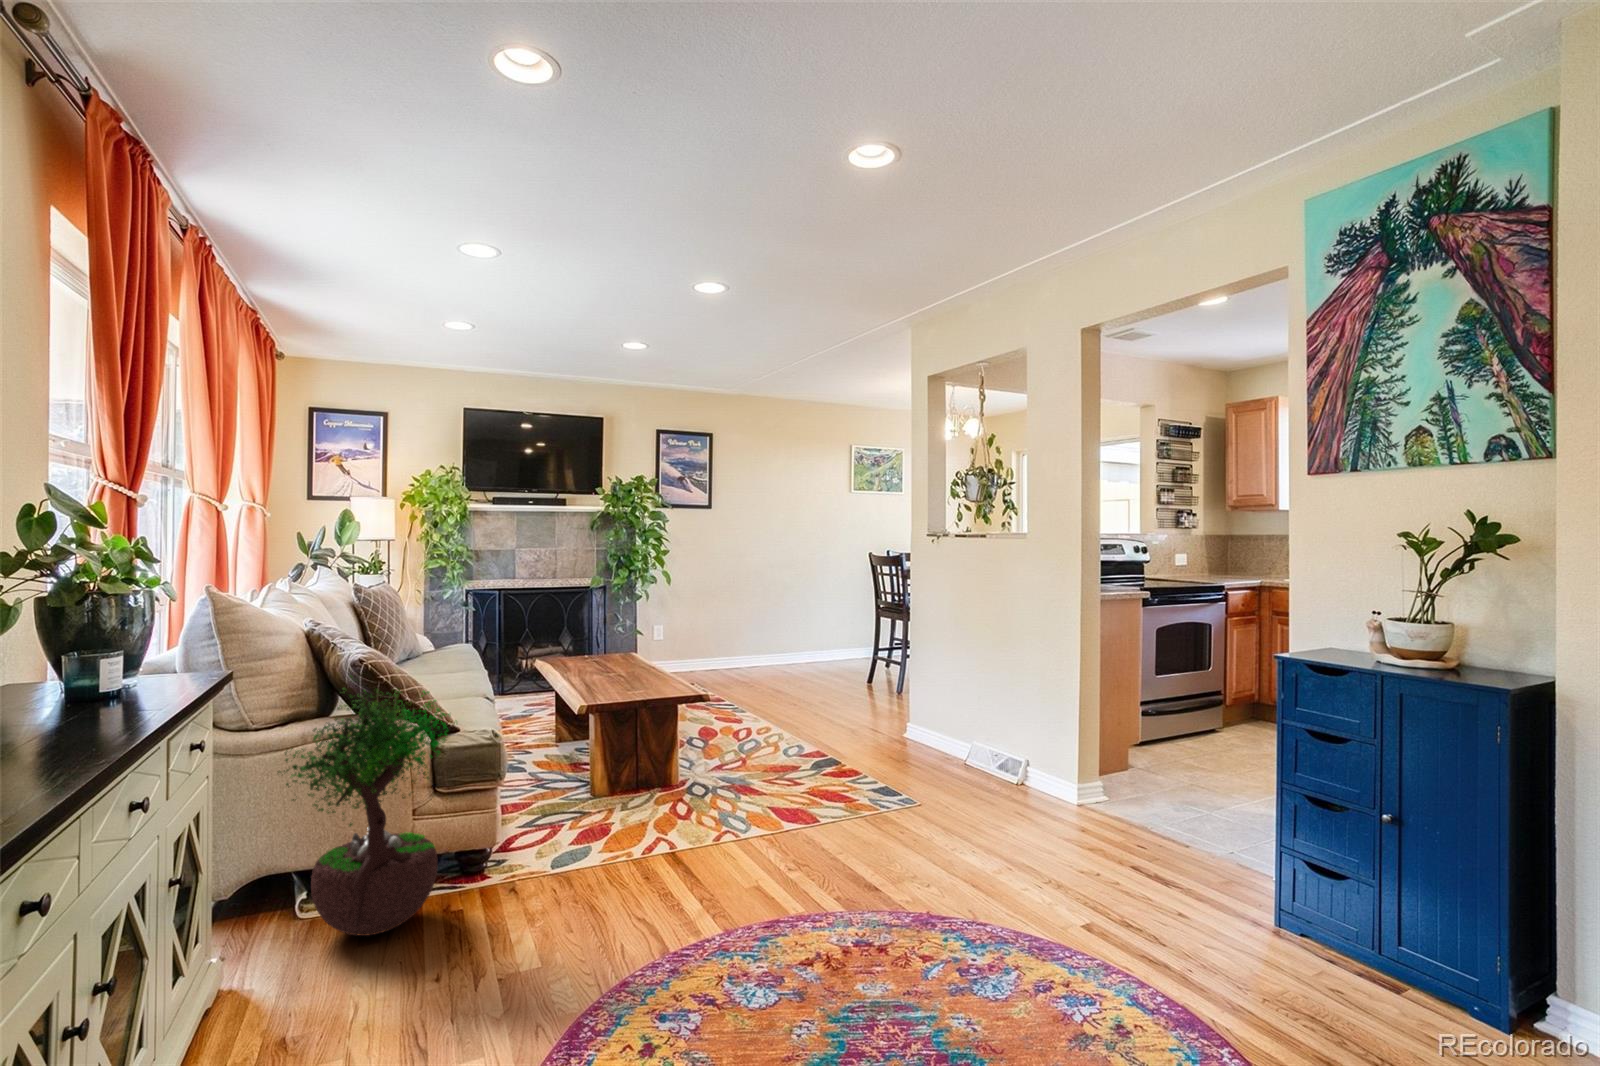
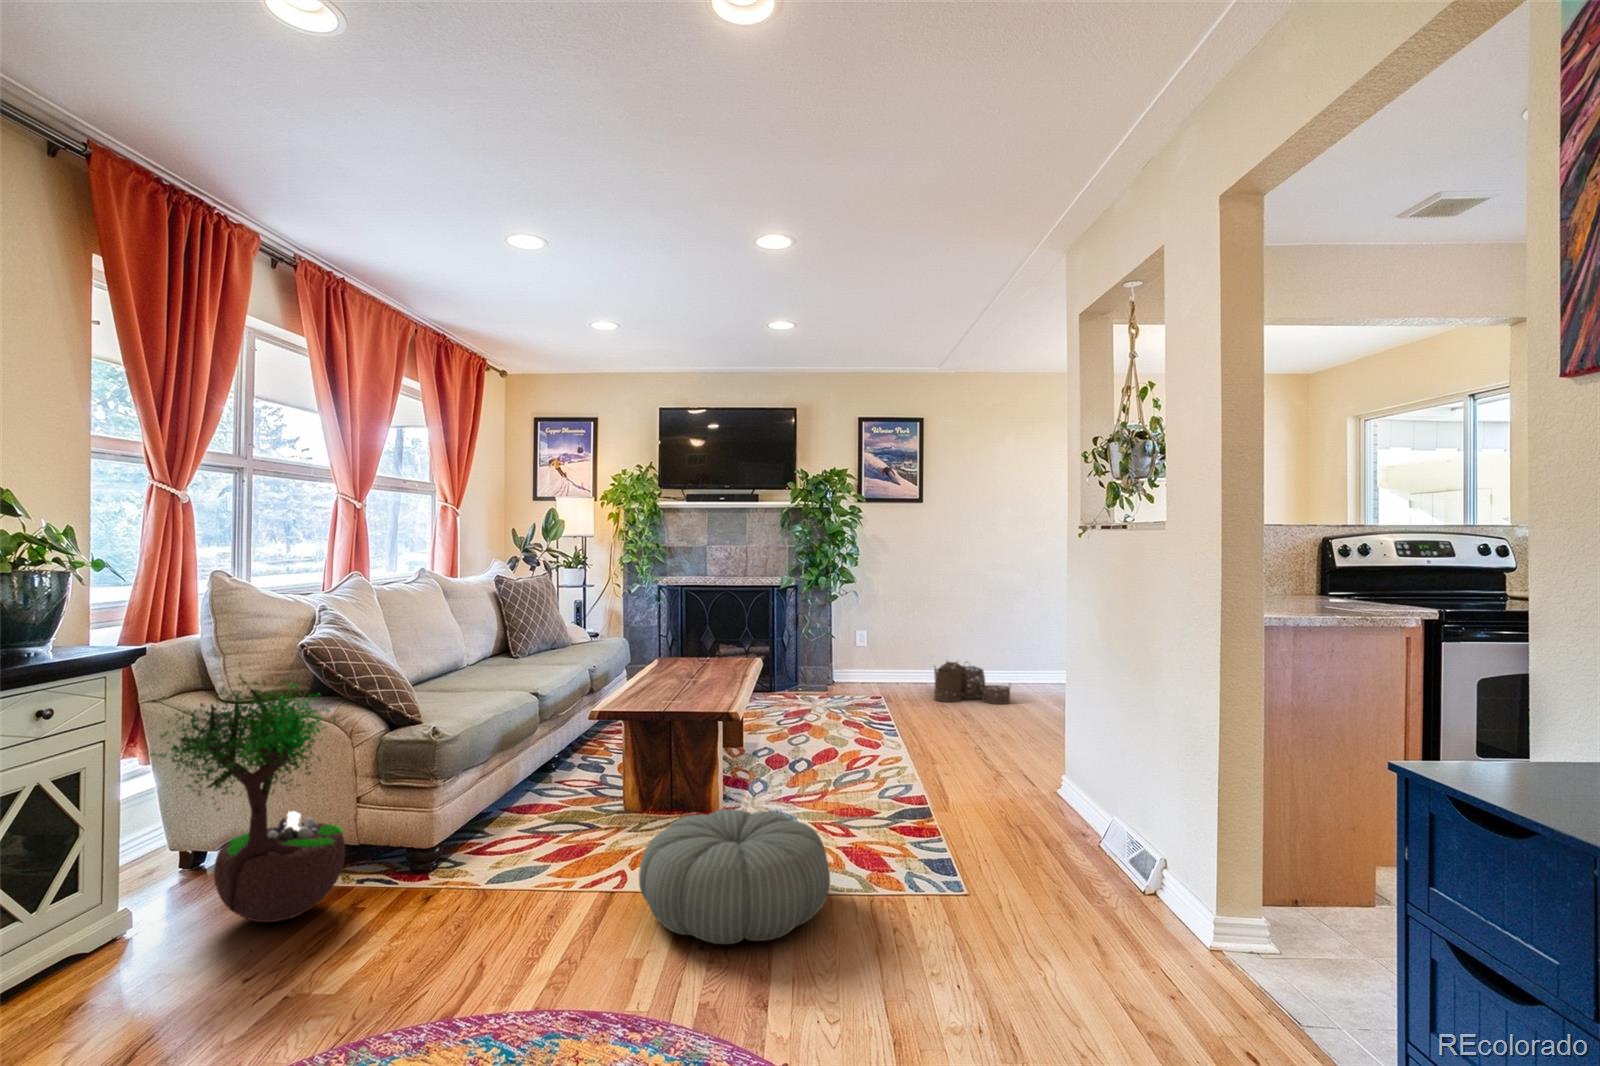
woven basket: none [727,644,798,679] -> present [934,662,1010,704]
pouf: none [702,765,855,866] -> present [639,809,830,944]

